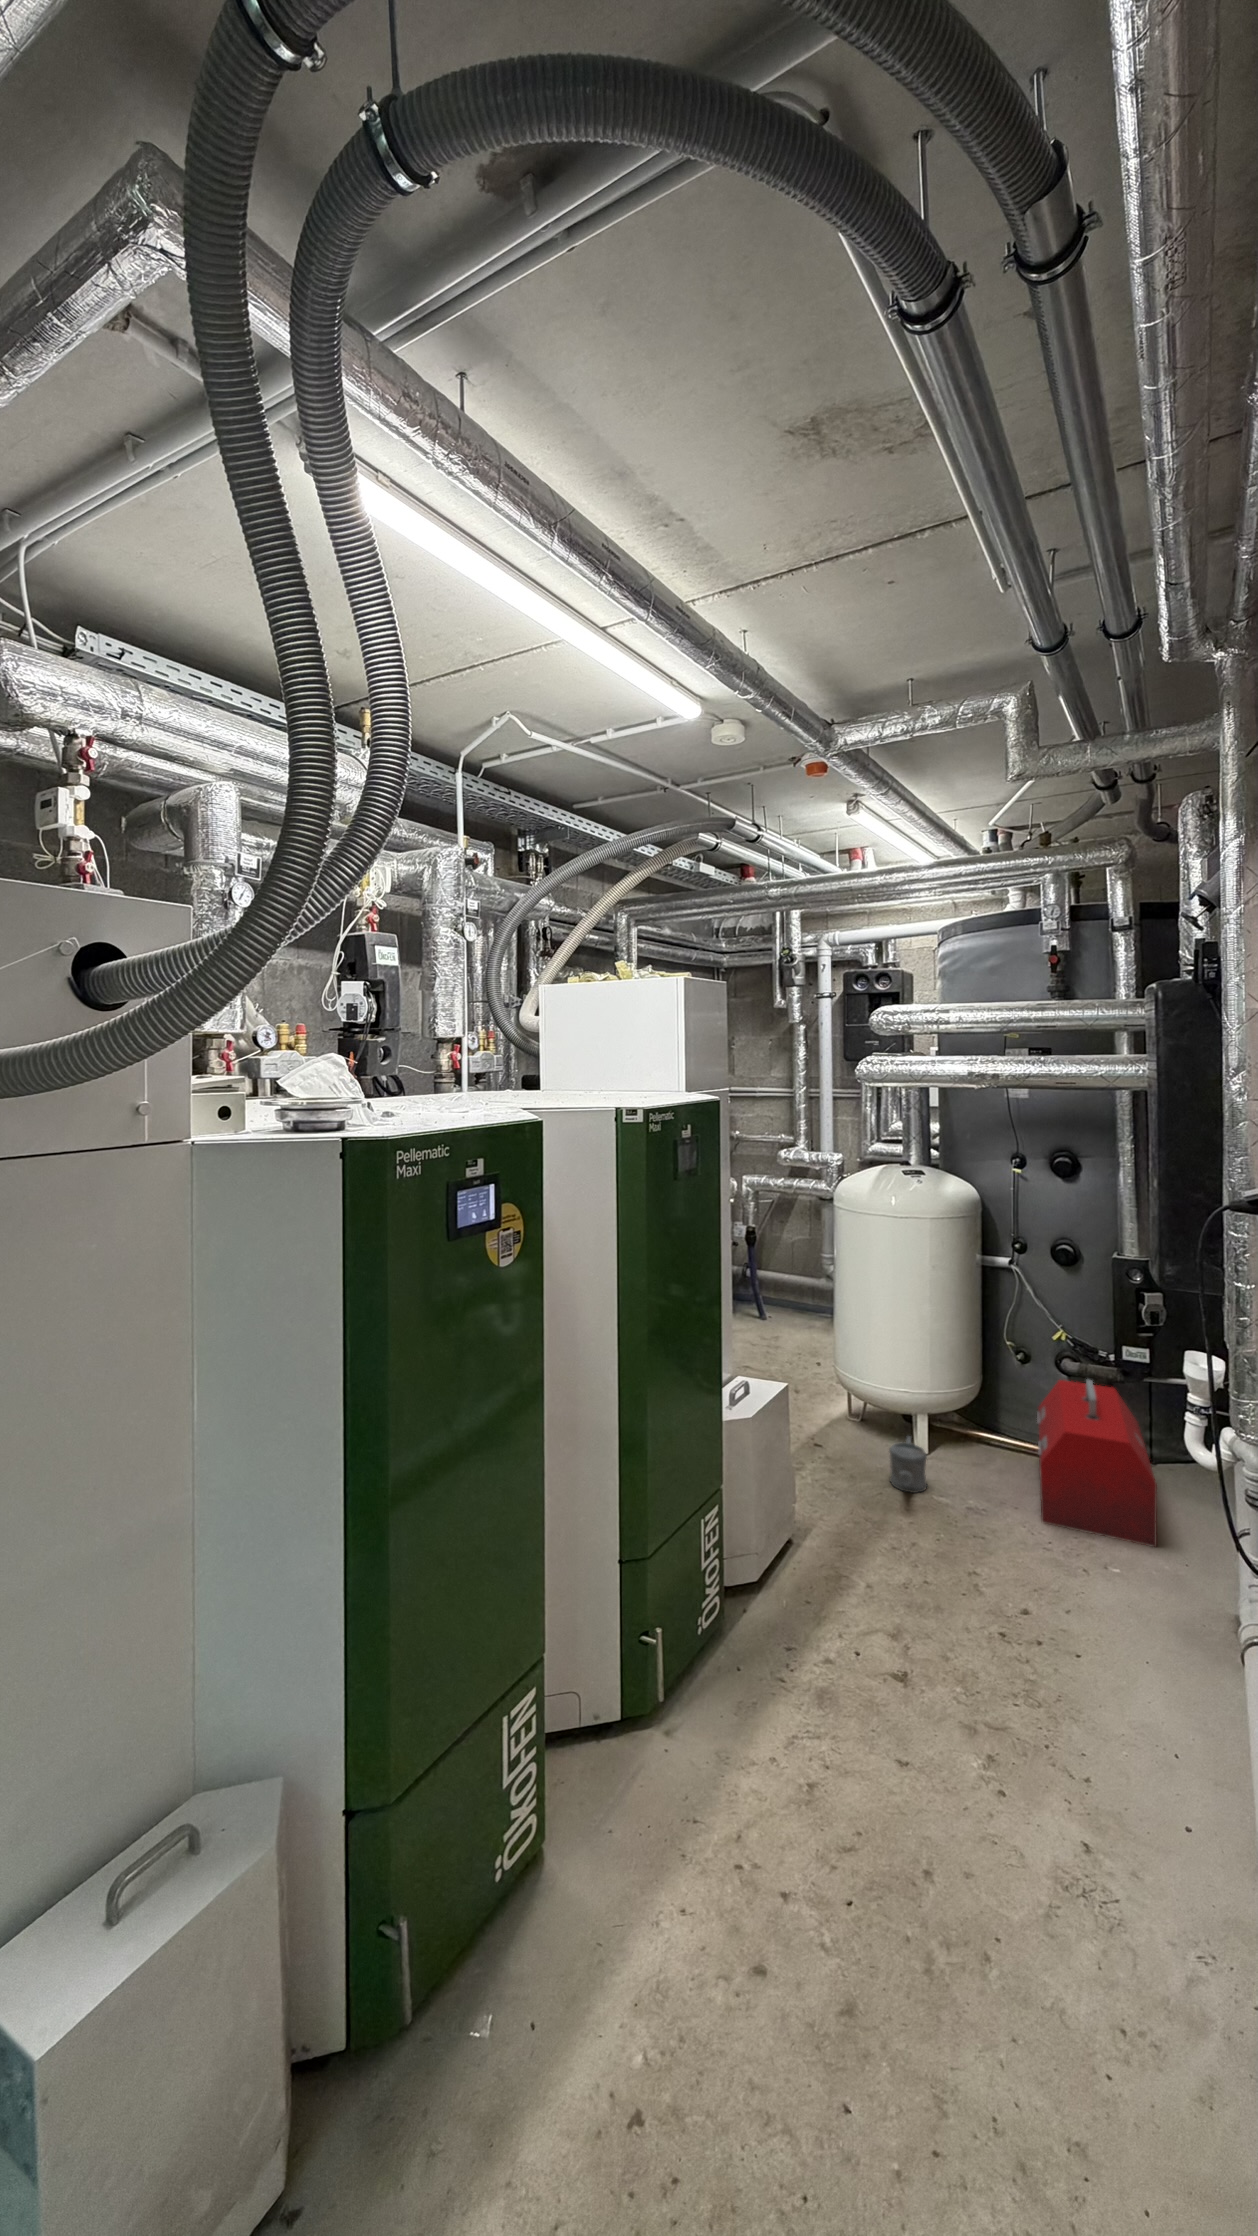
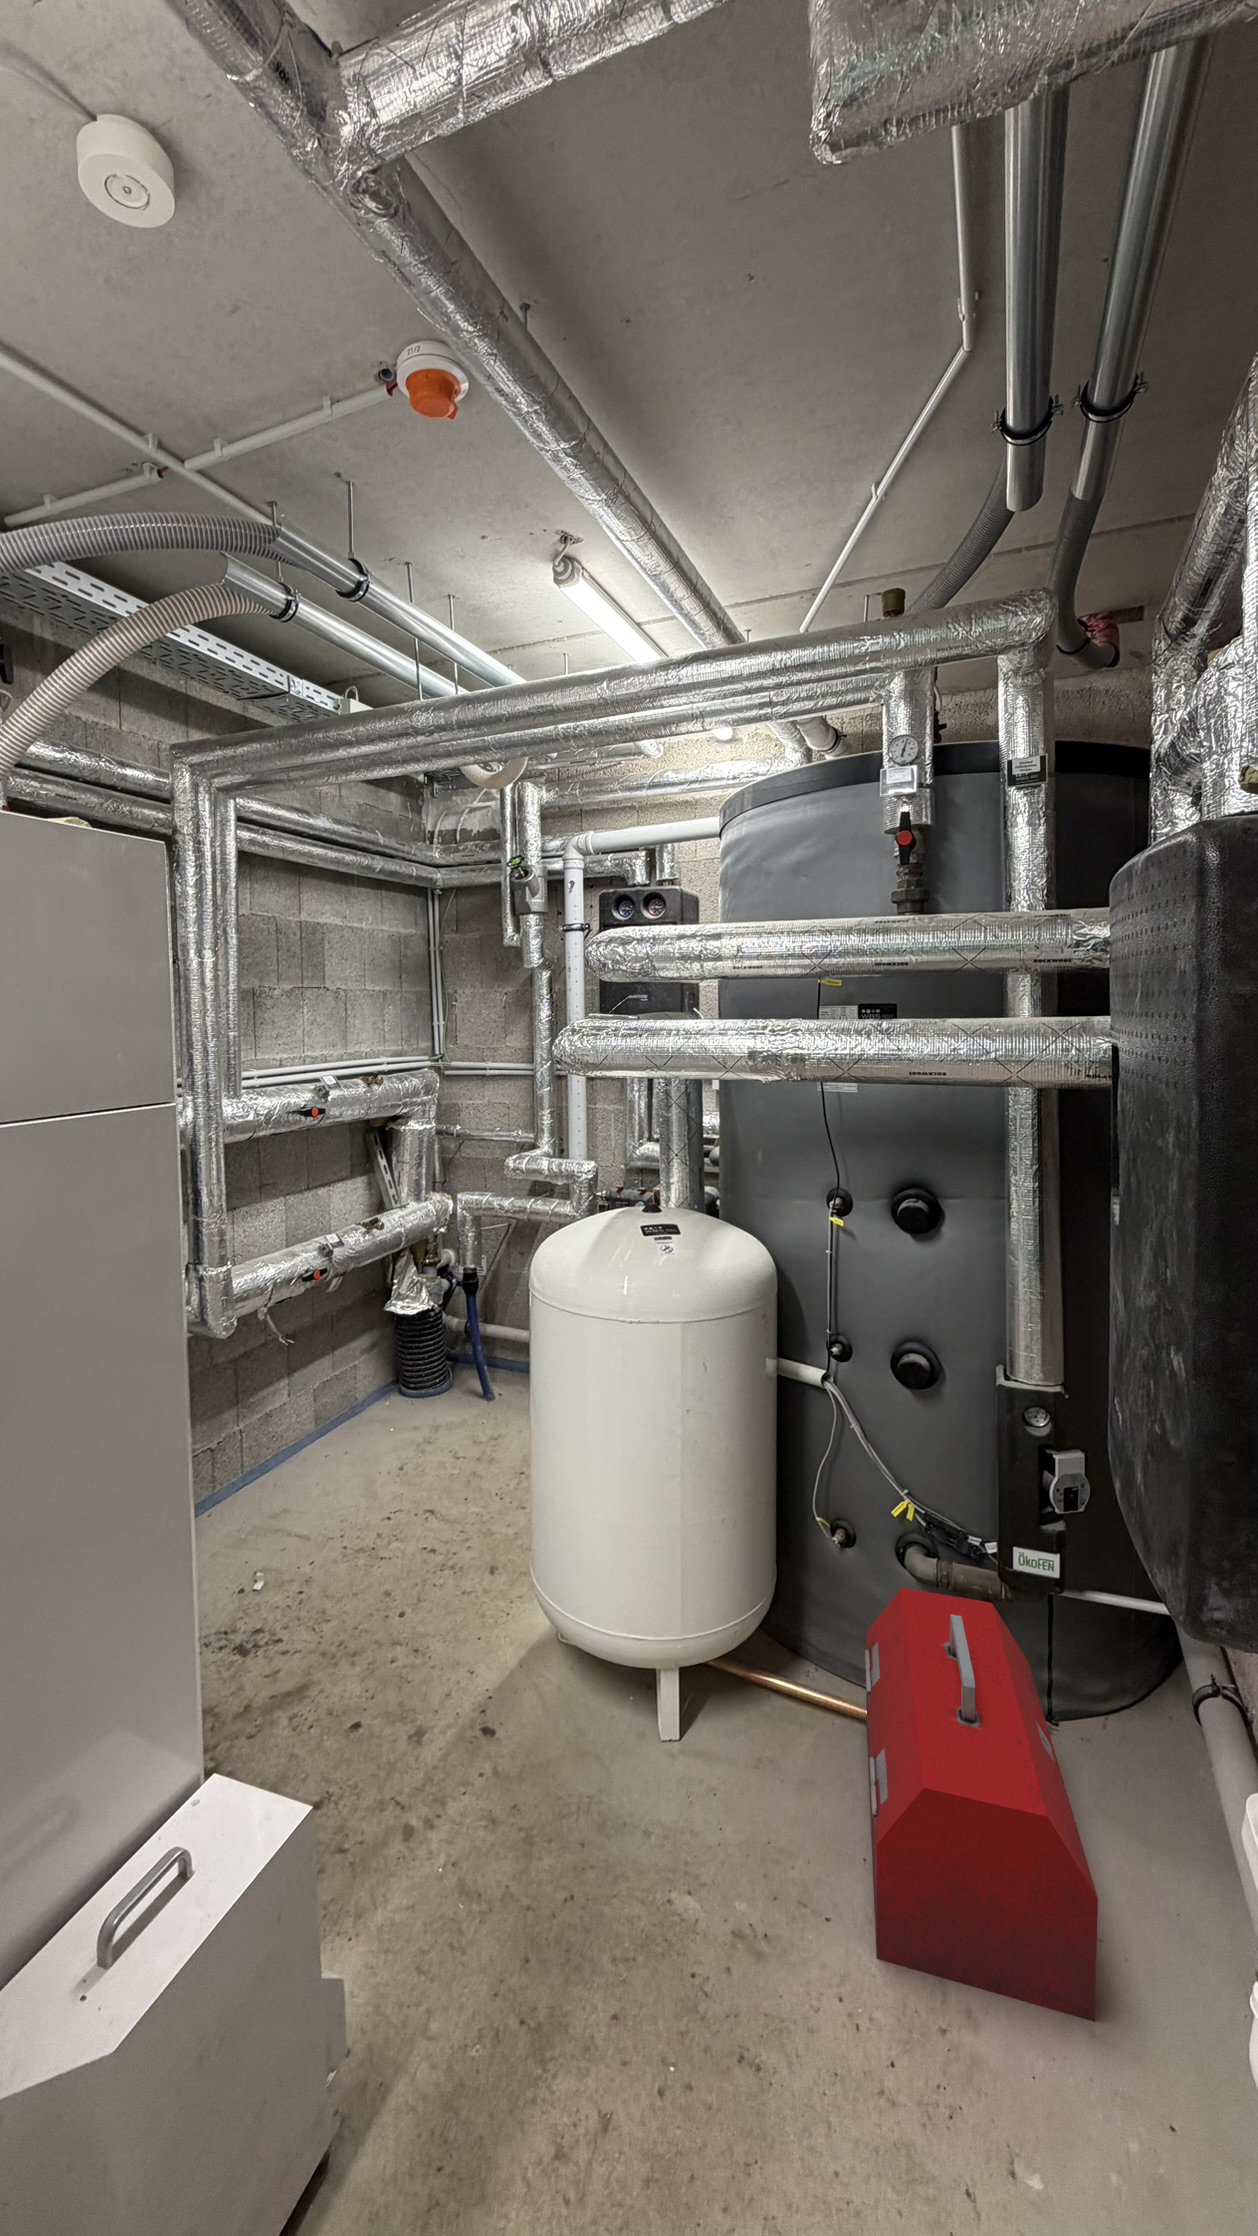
watering can: present [890,1436,927,1493] -> none [602,1731,671,1914]

